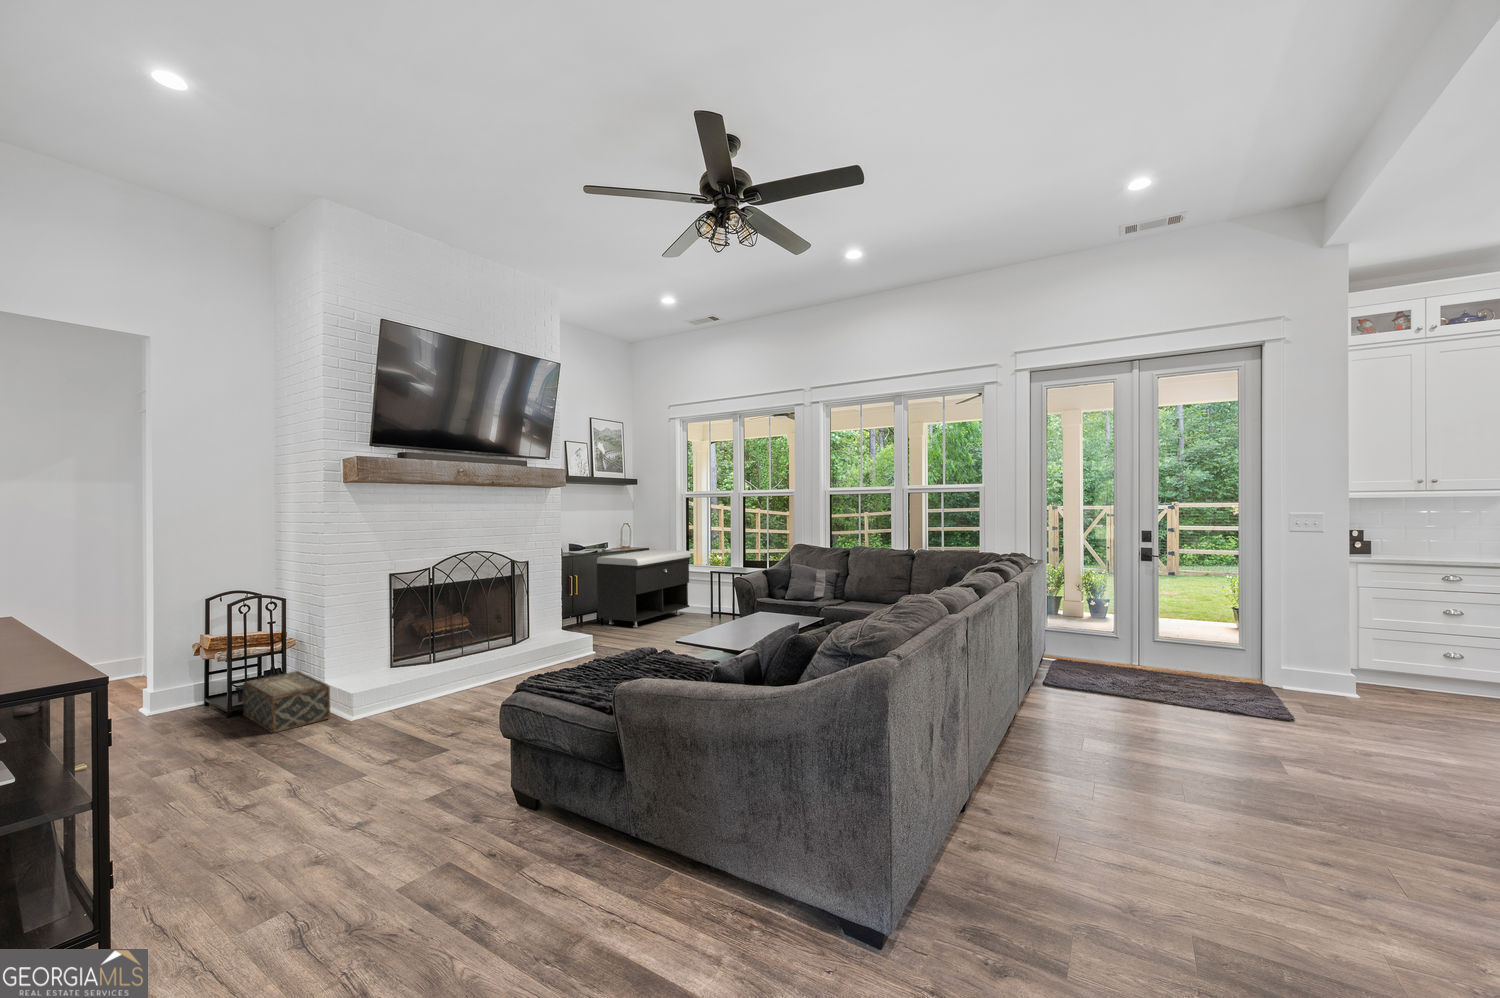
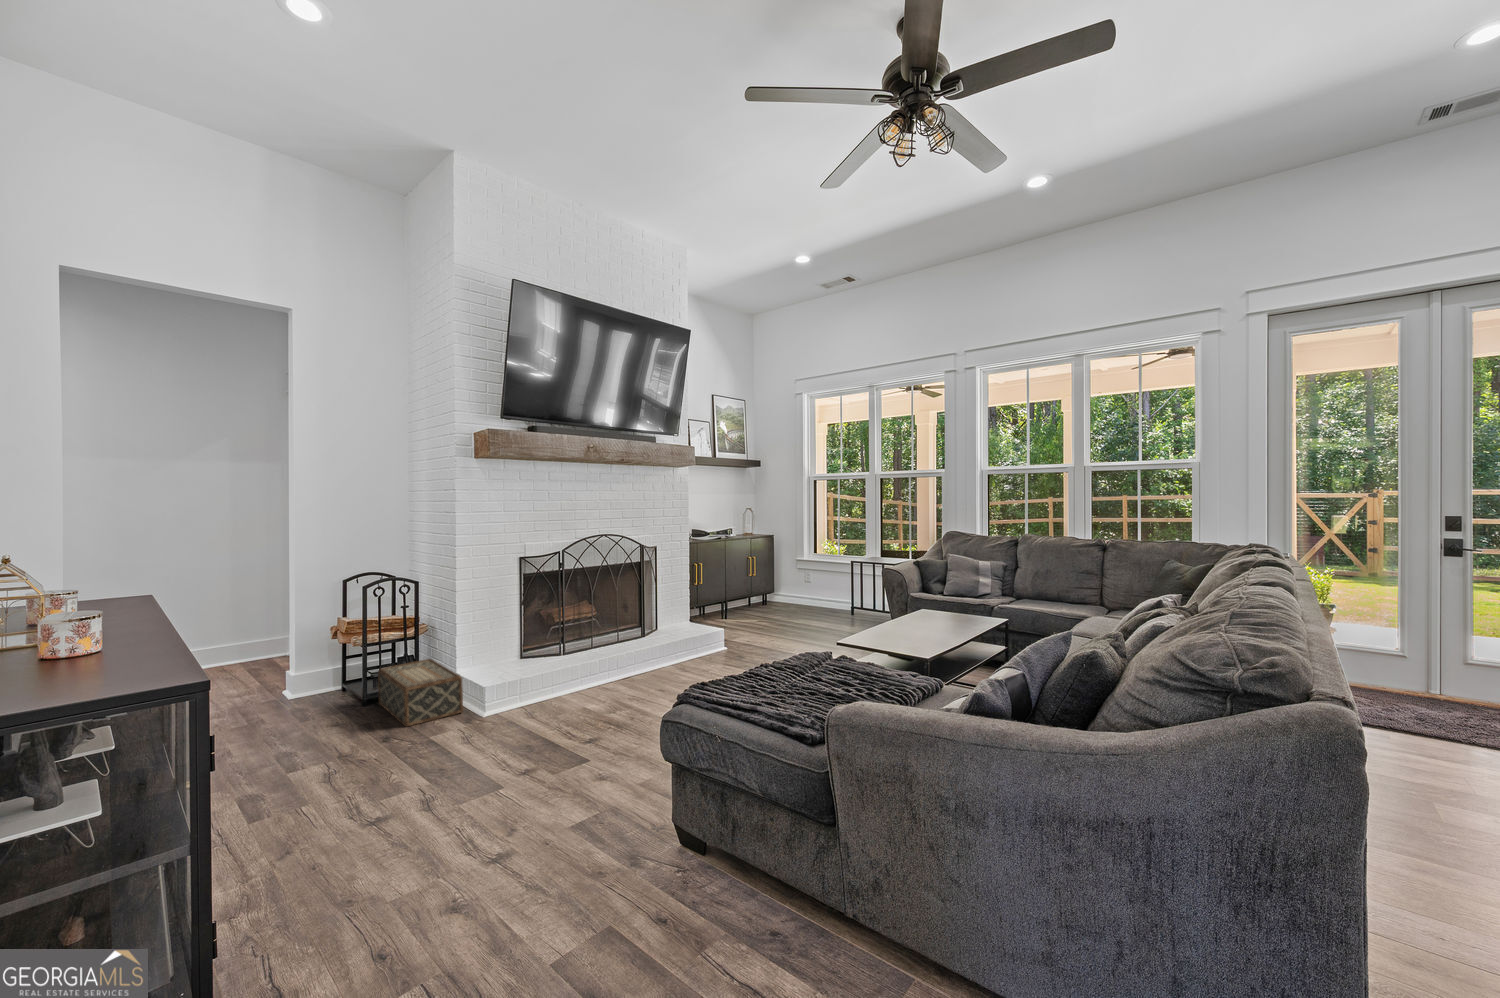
storage bench: present [597,549,691,627] -> none [721,537,818,620]

